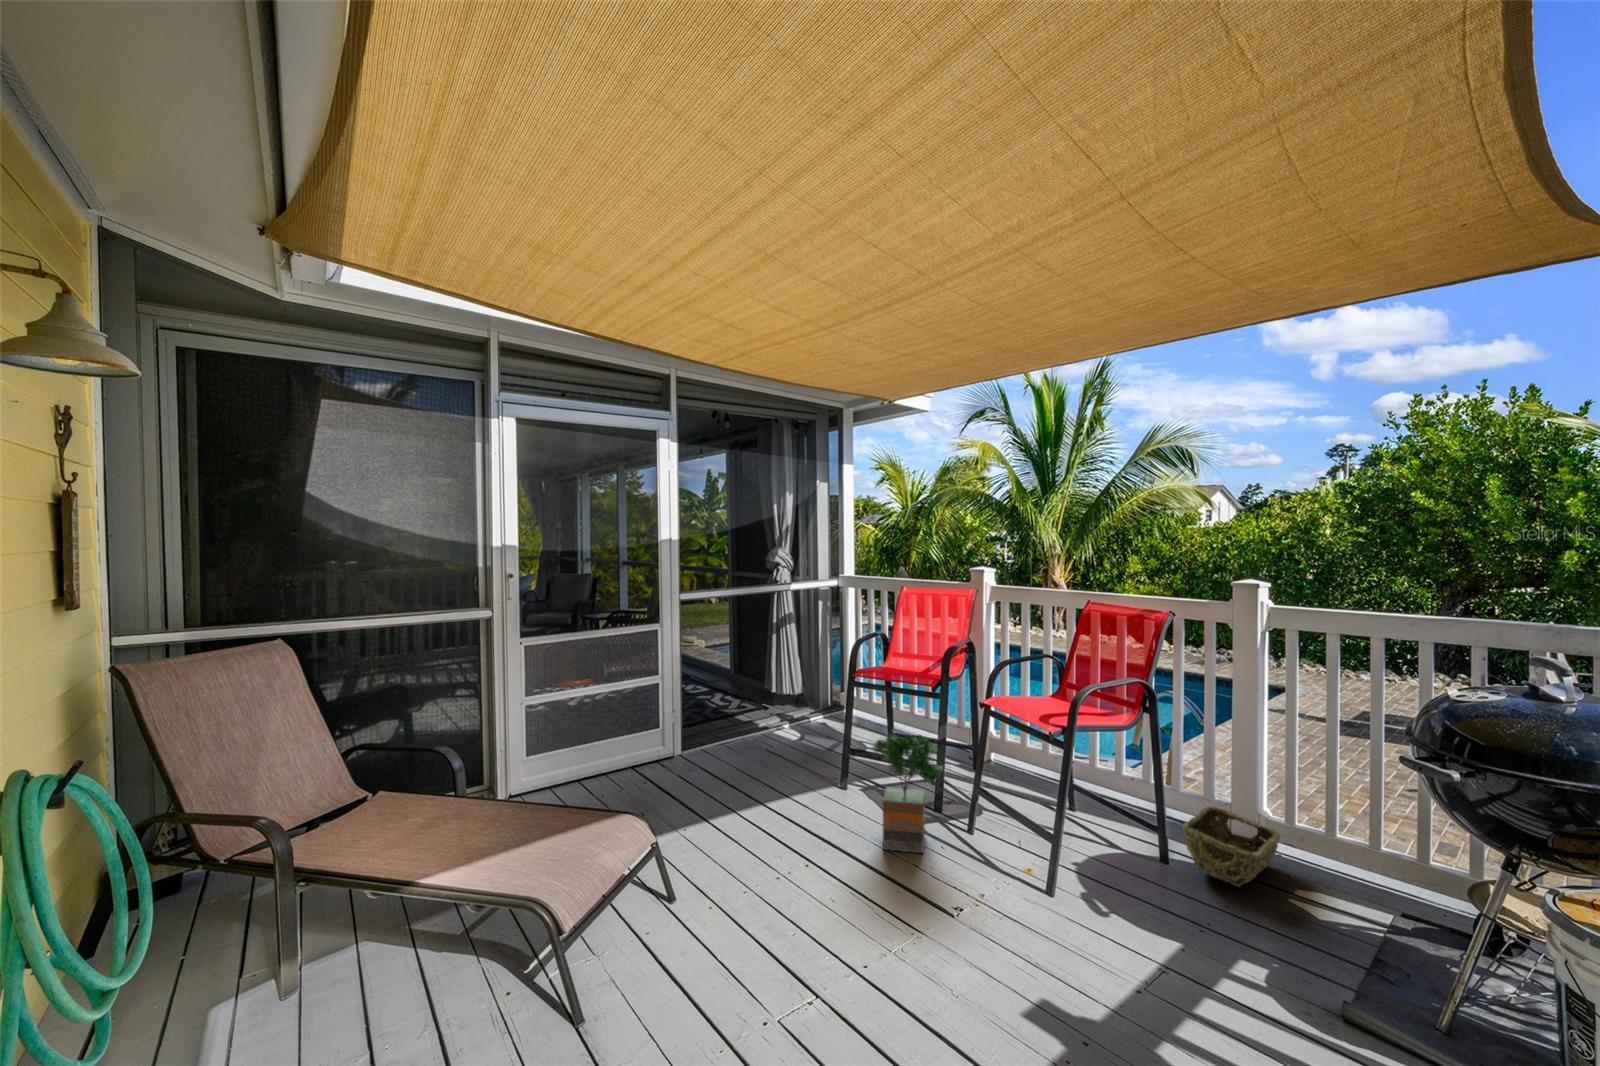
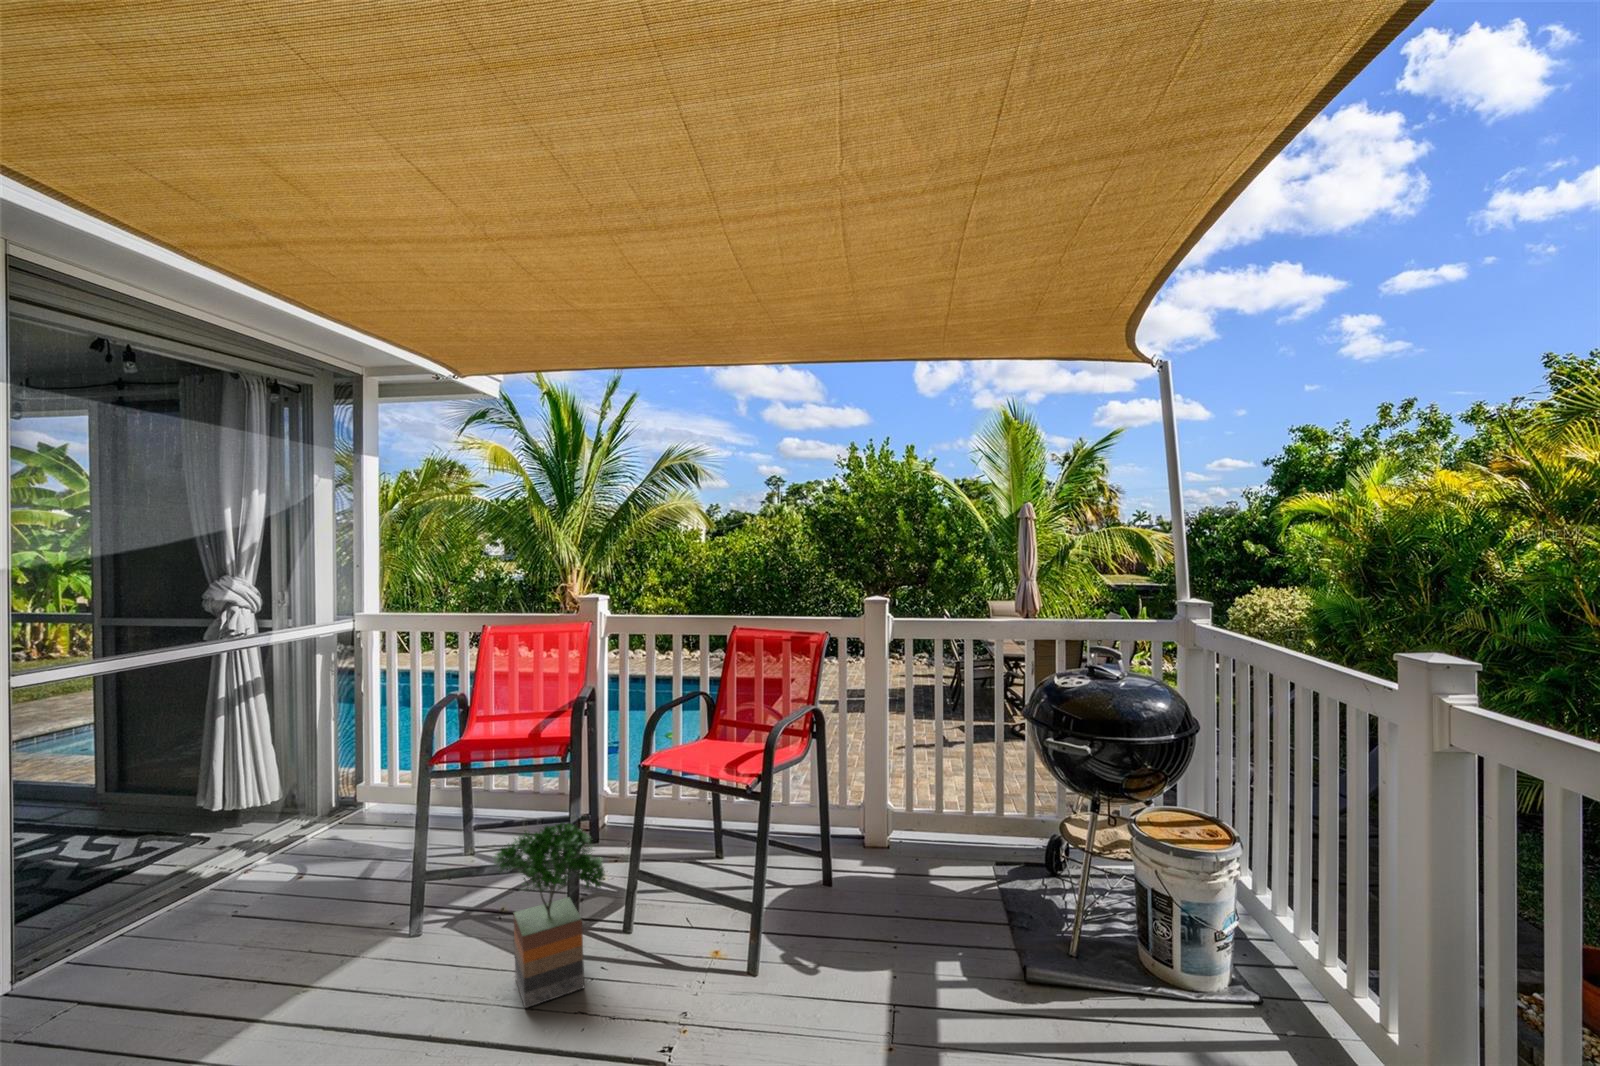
woven basket: present [1183,806,1280,886] -> none [850,811,924,886]

